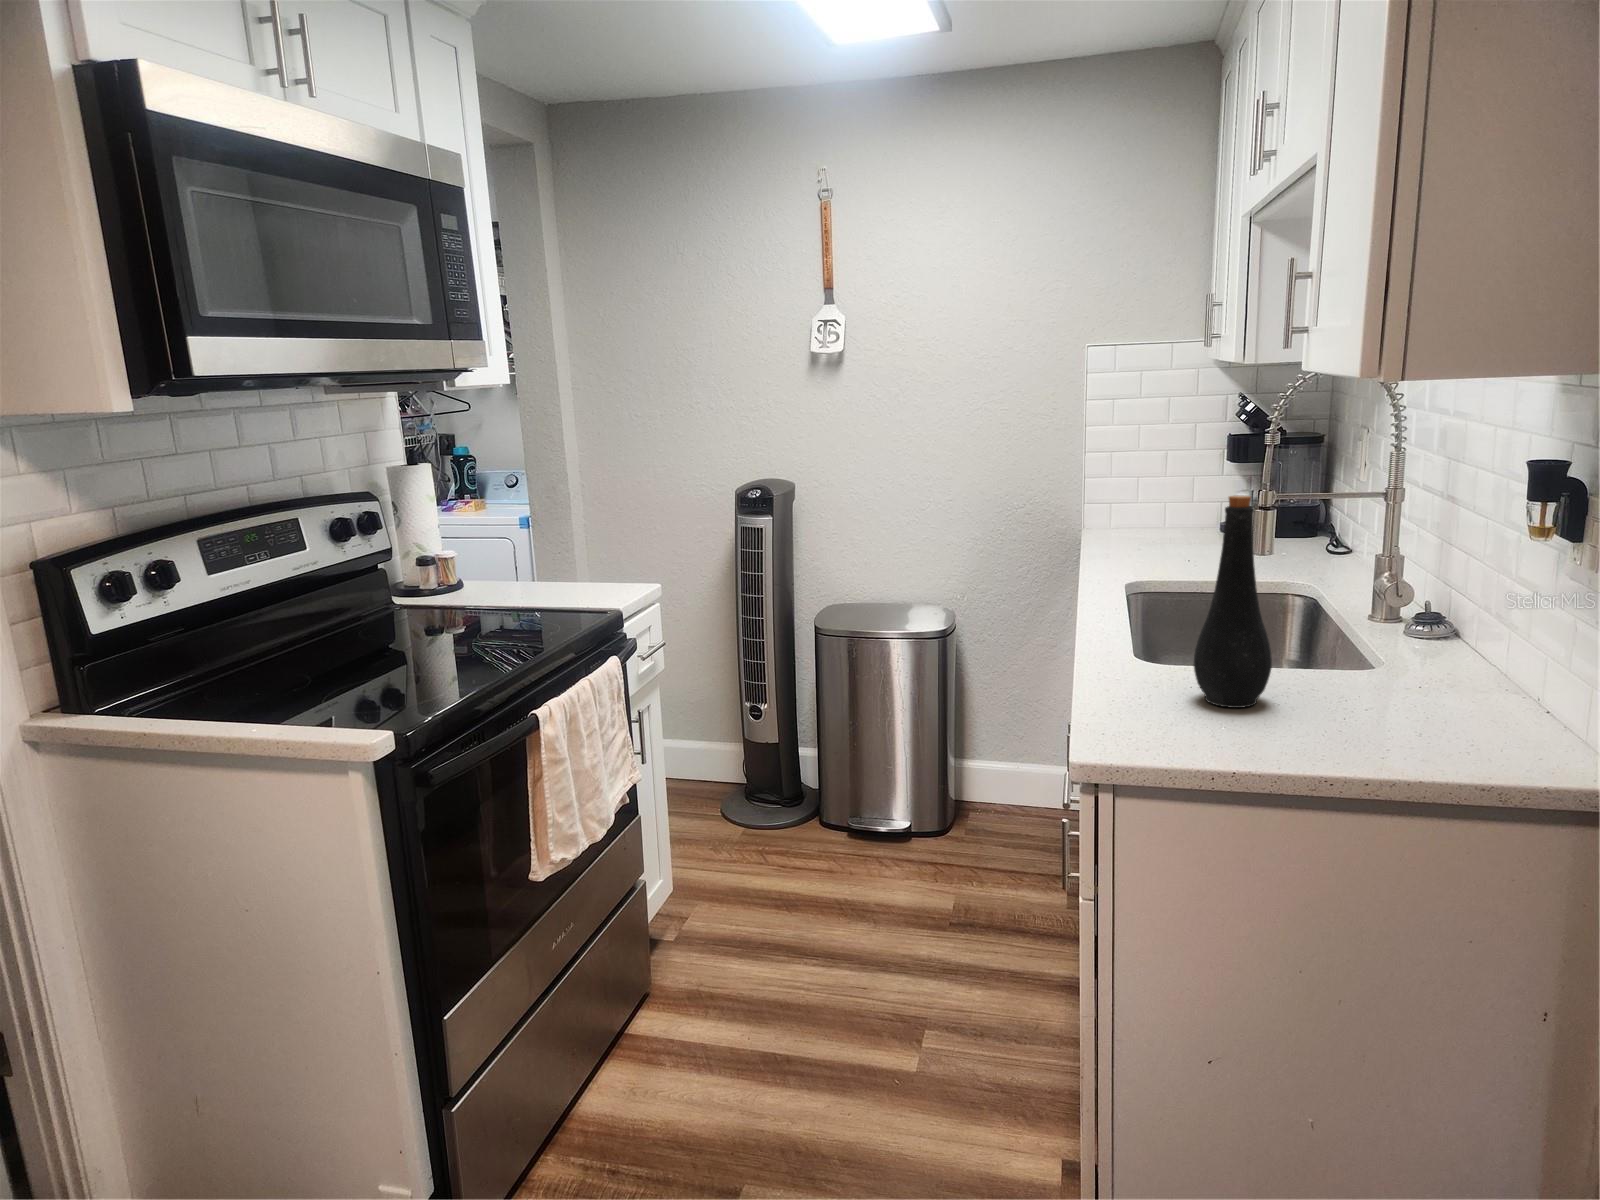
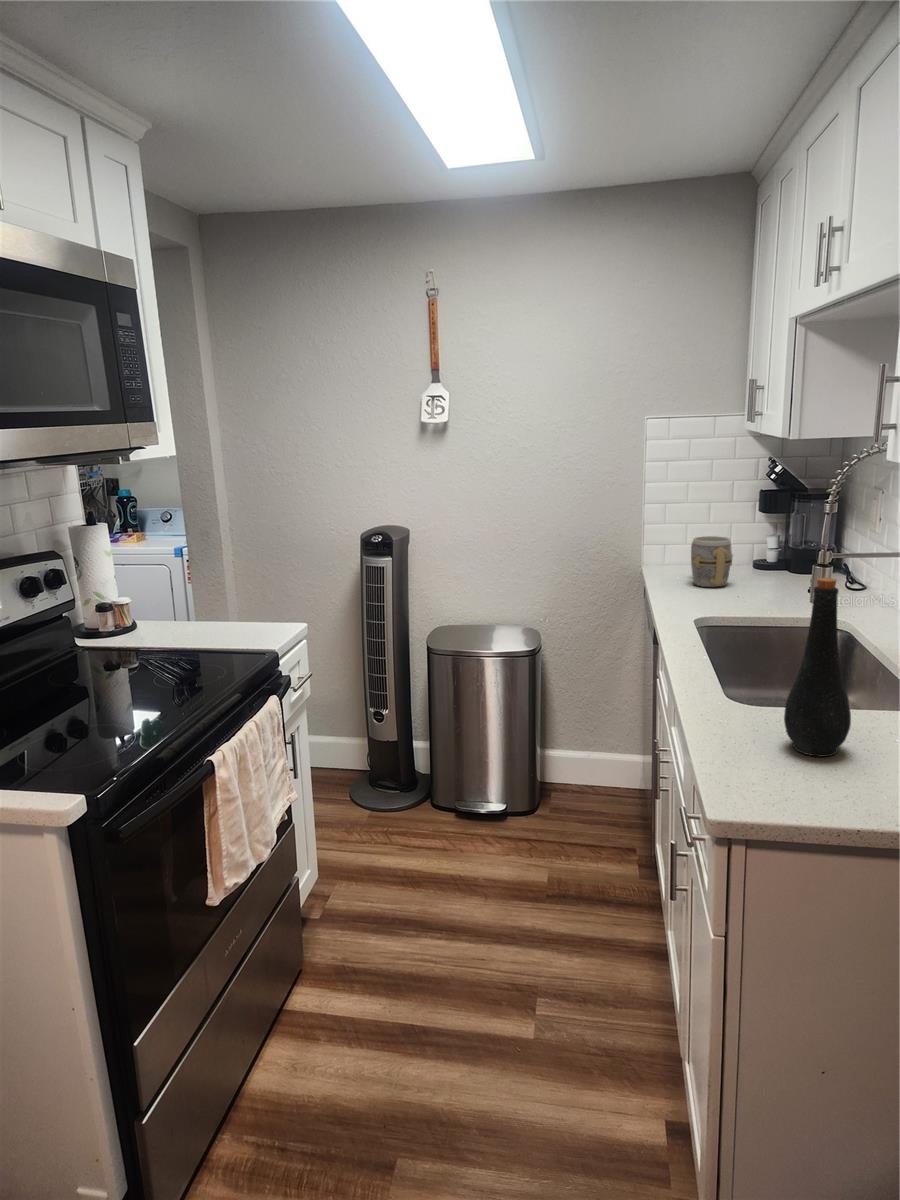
mug: none [1134,488,1187,550] -> present [691,536,733,587]

